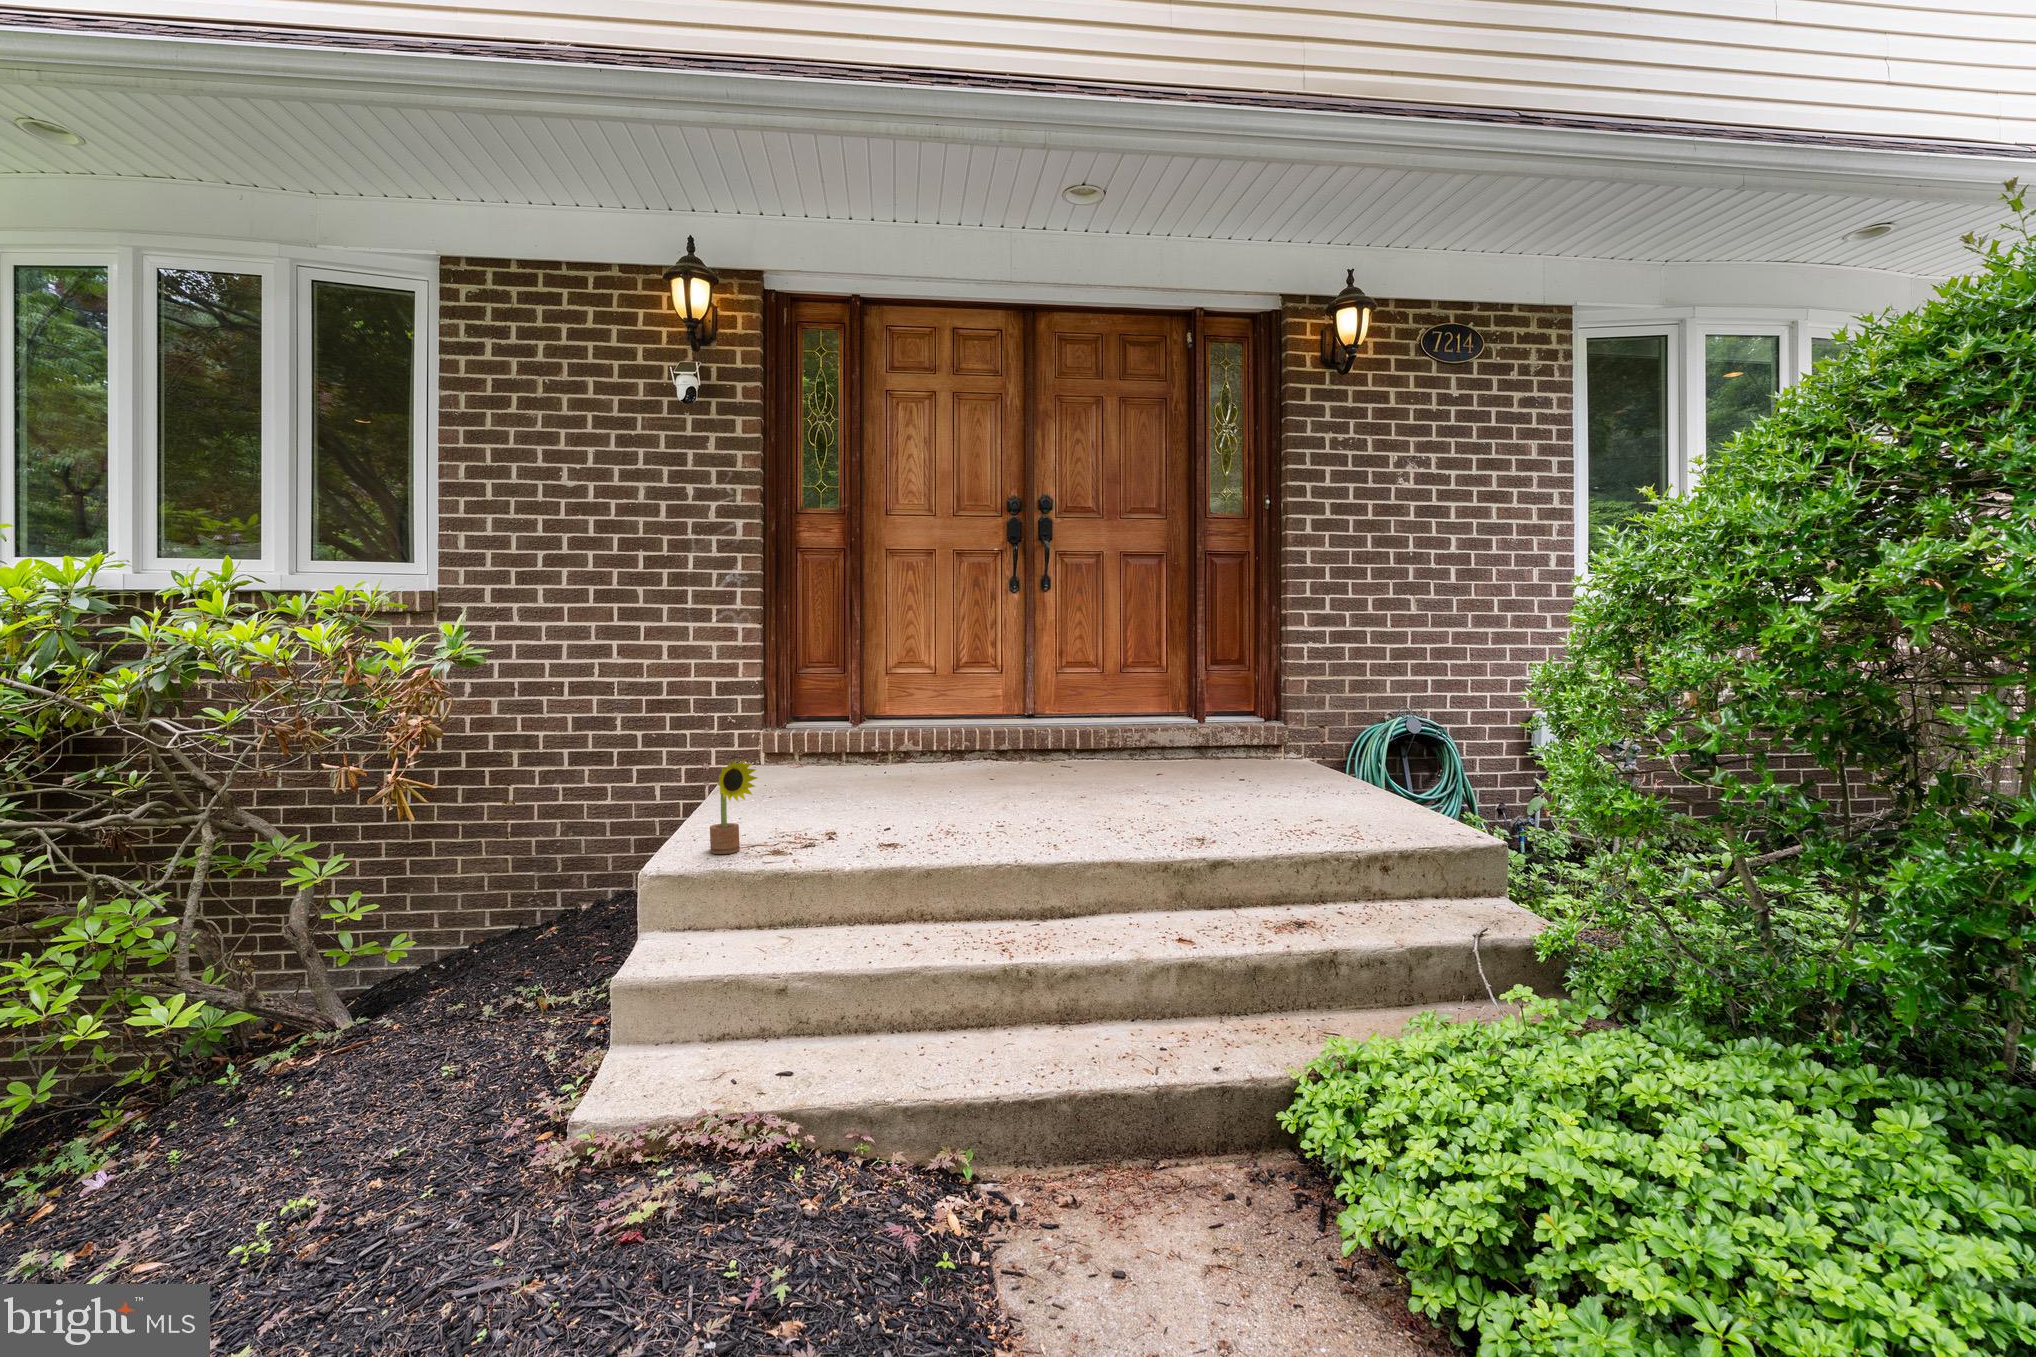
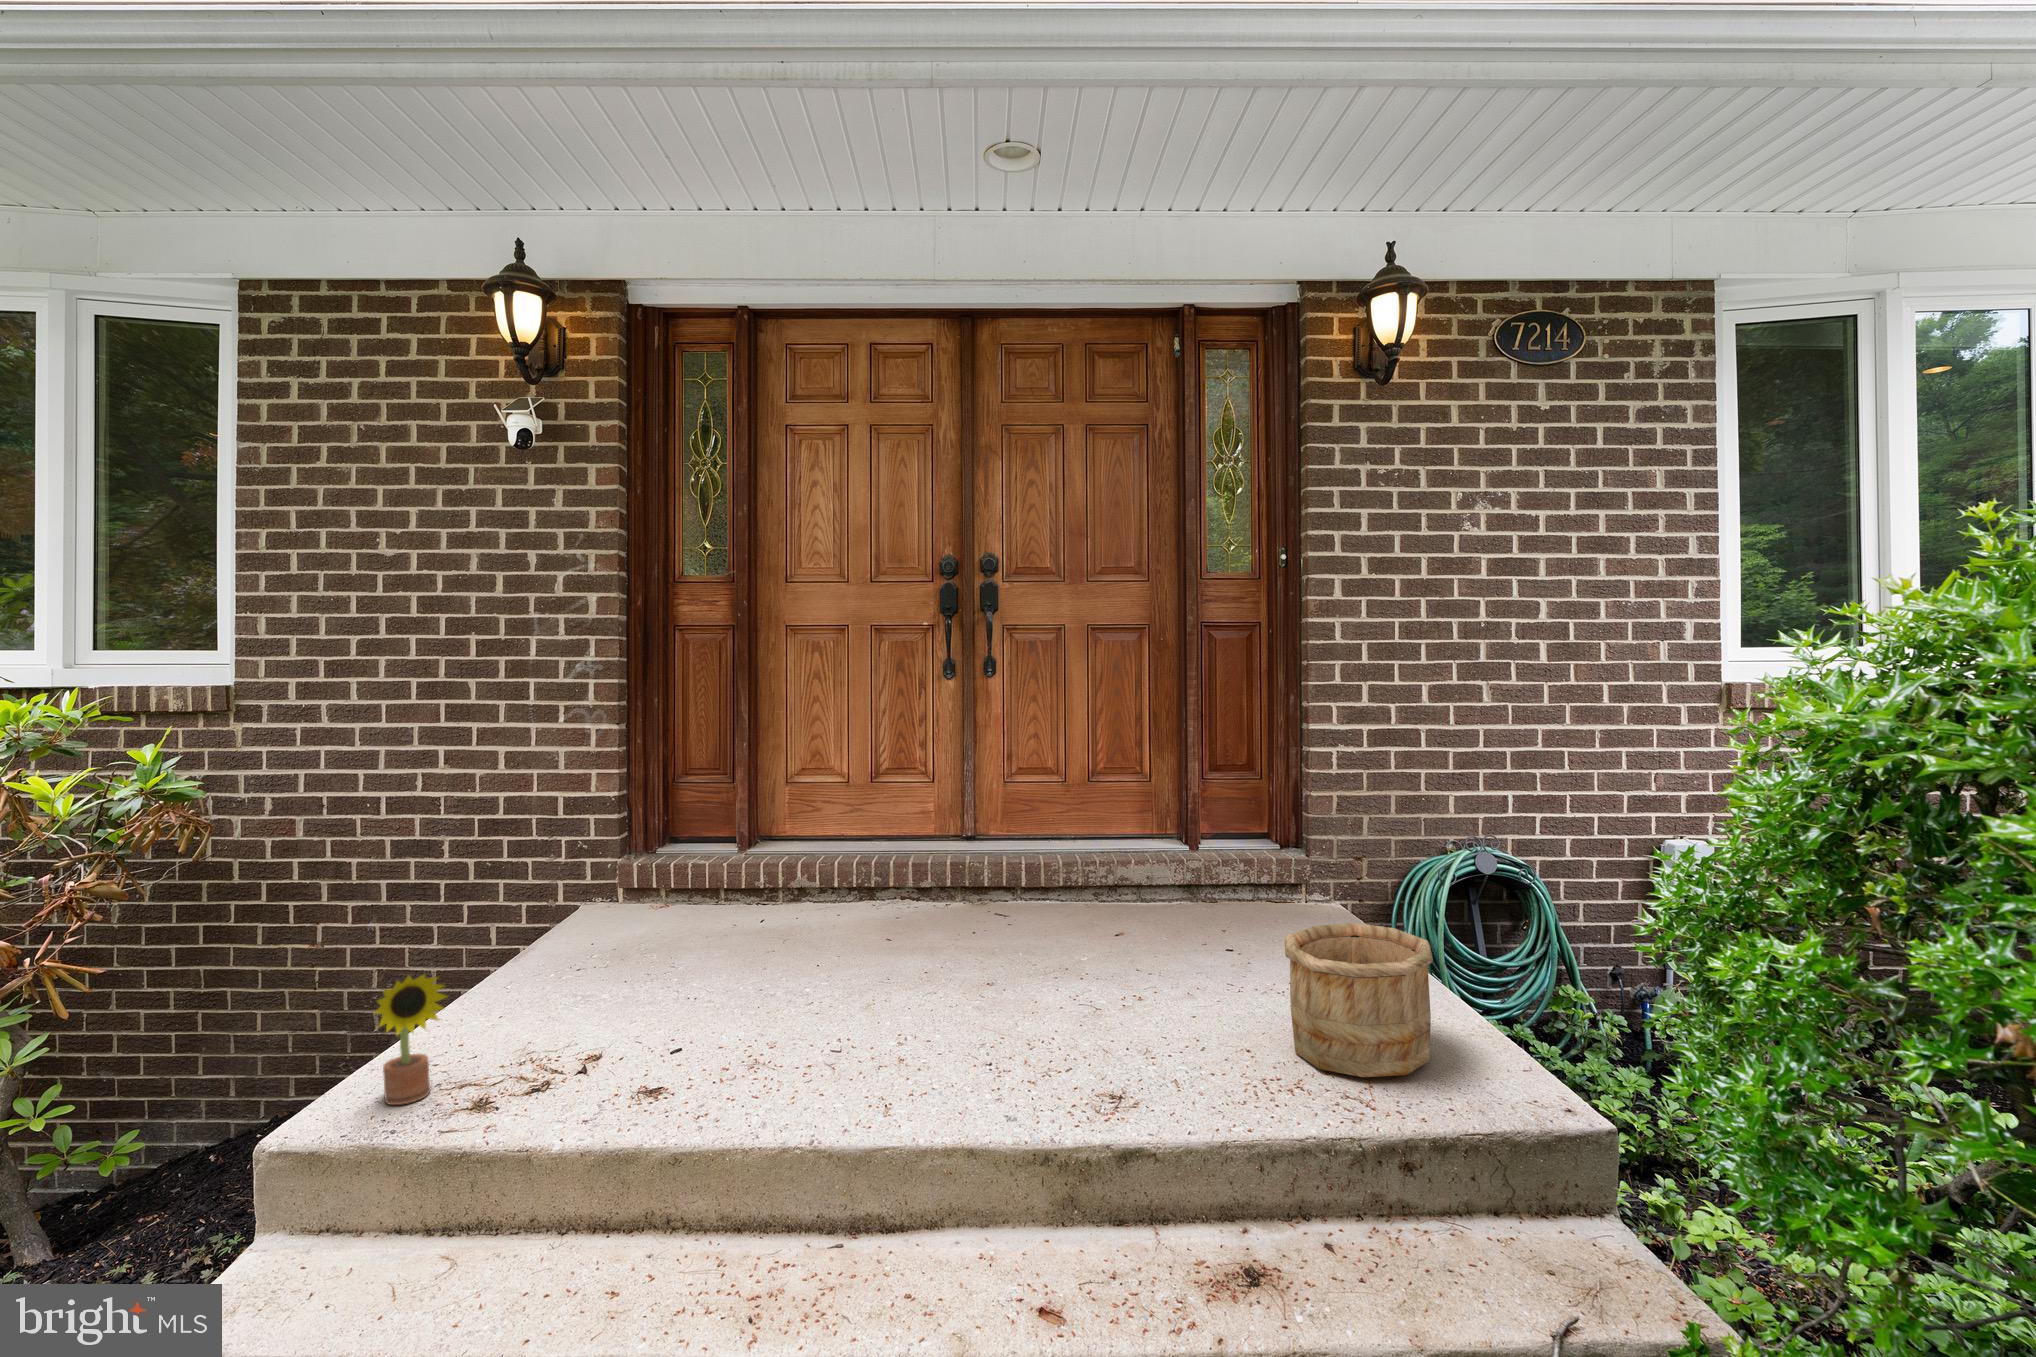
wooden bucket: none [1313,736,1417,824] -> present [1285,923,1433,1077]

